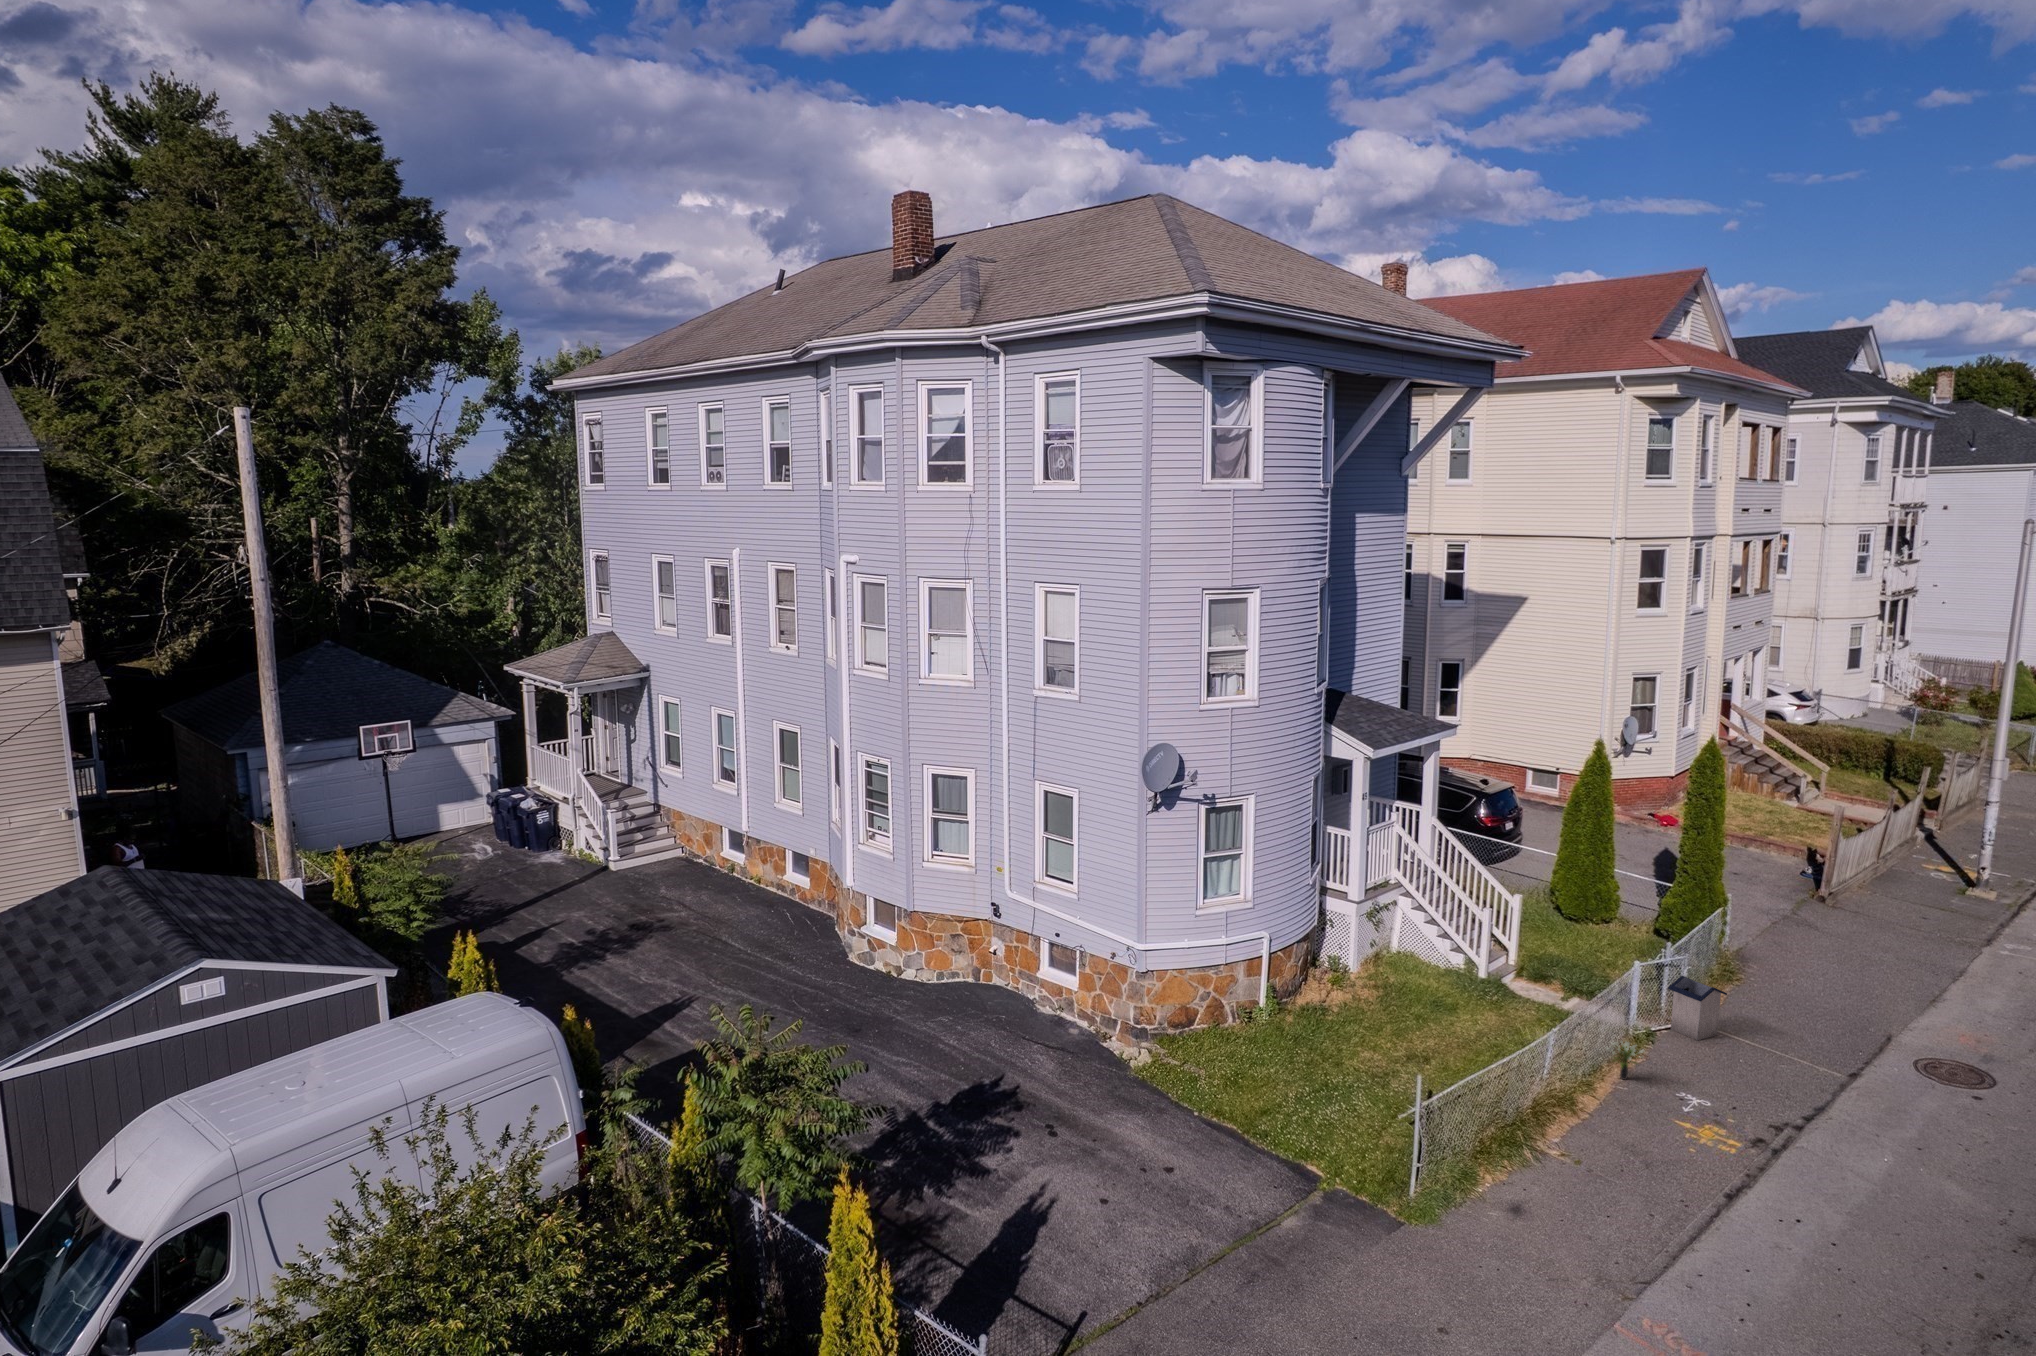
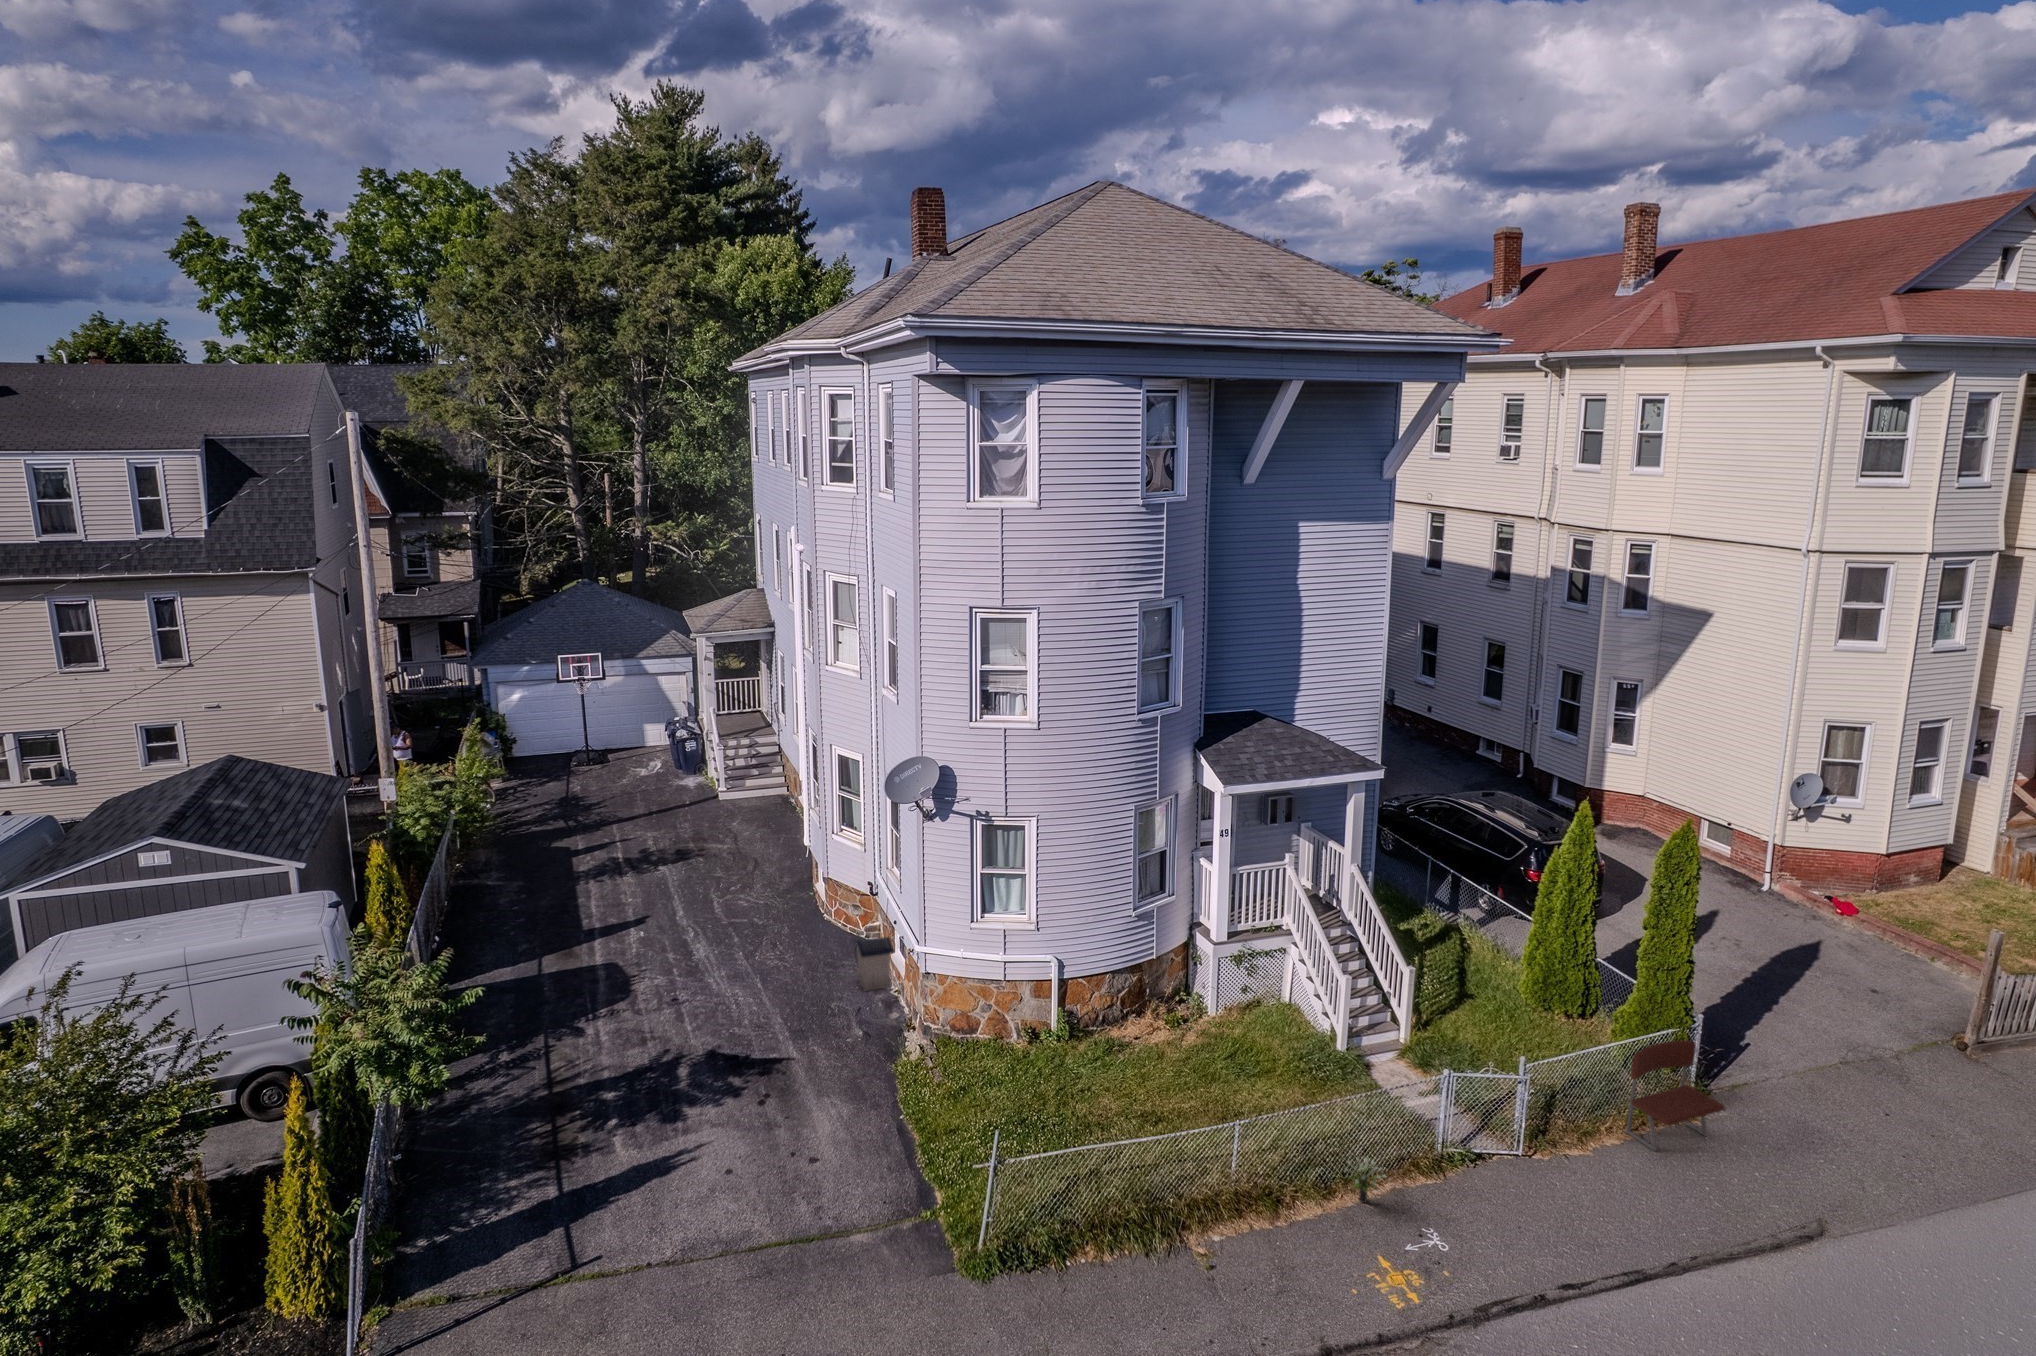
bench: none [1718,912,1779,1003] -> present [1625,1040,1725,1151]
trash can: present [1668,976,1727,1040] -> present [855,937,894,991]

